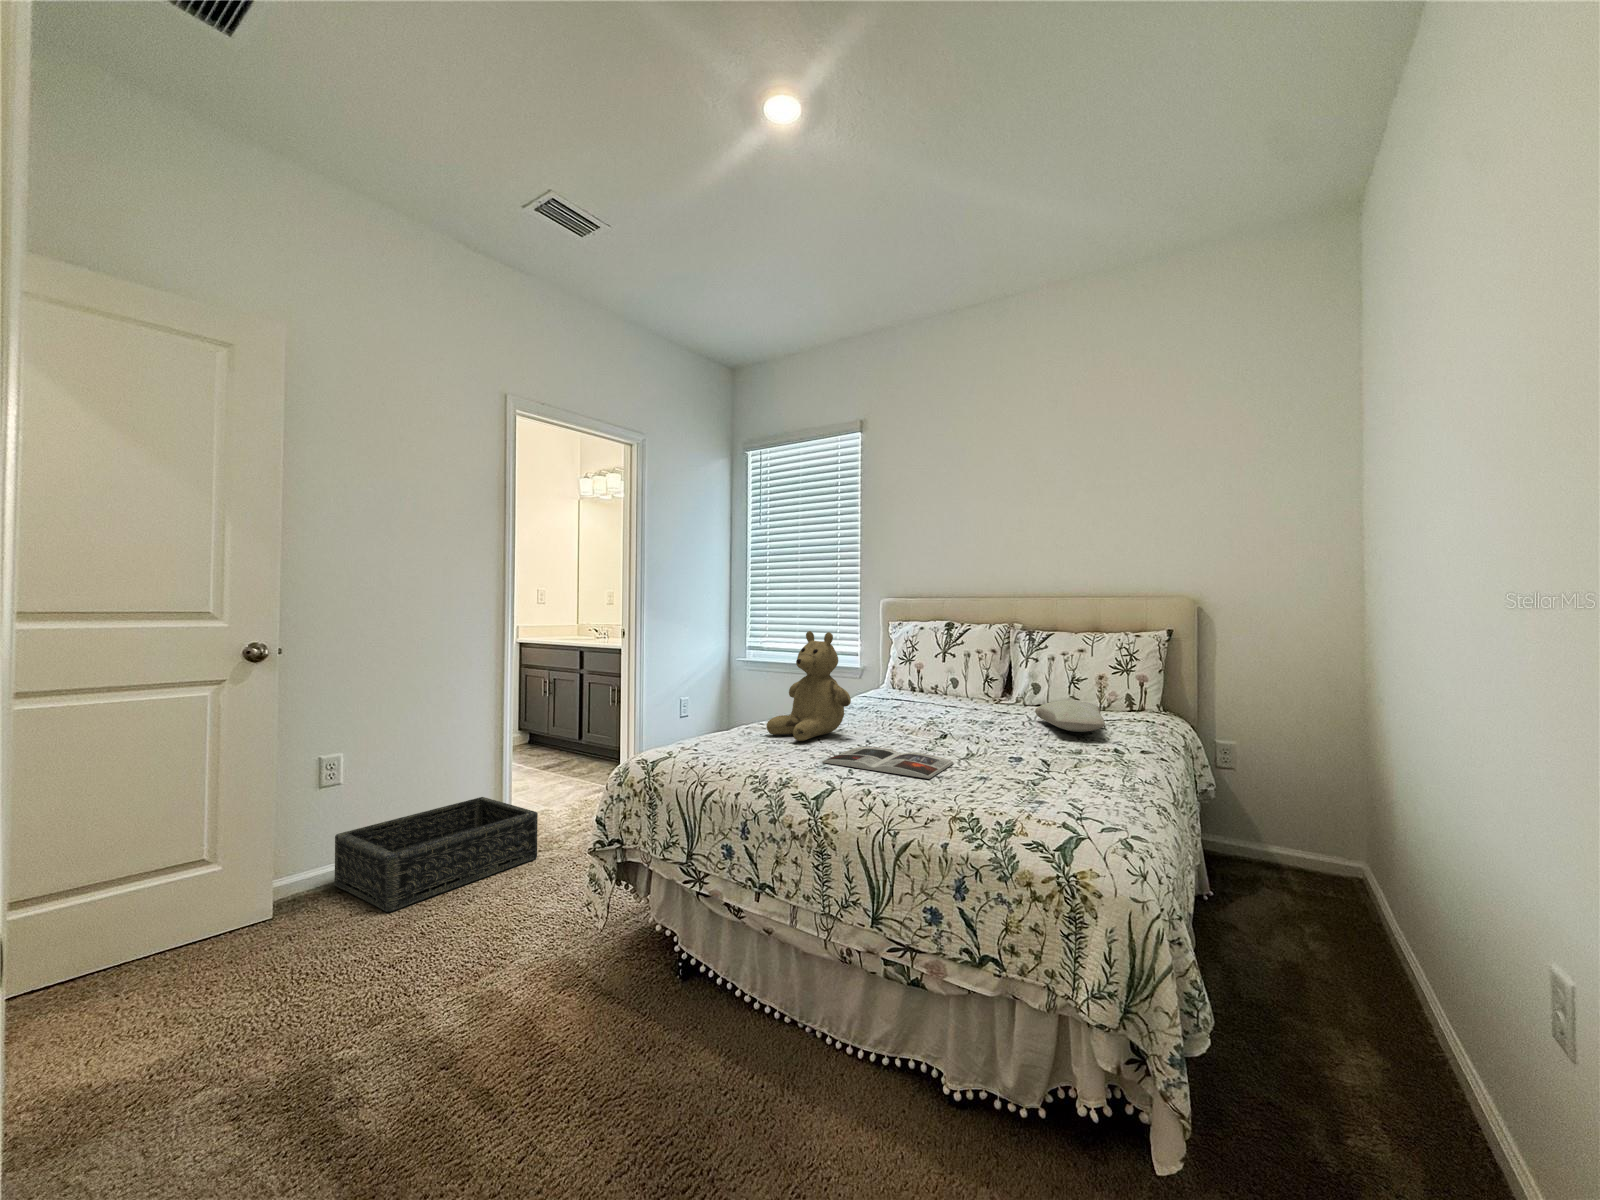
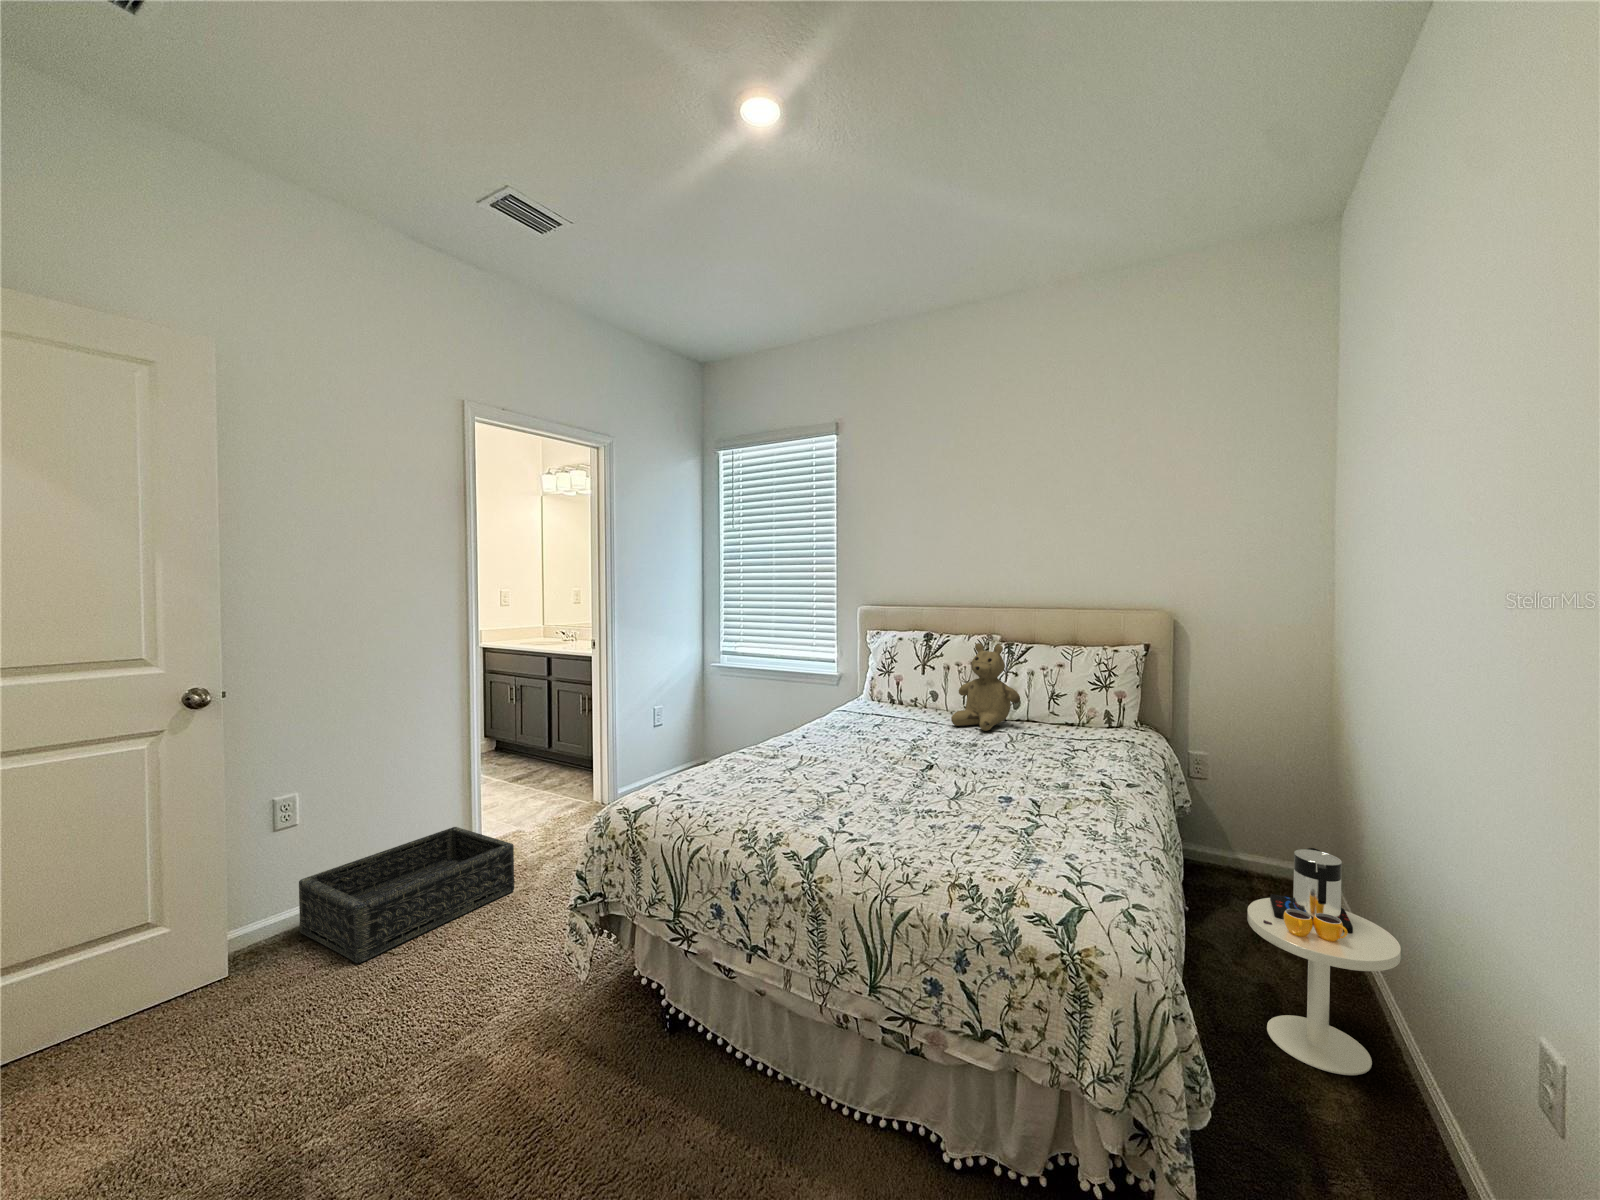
teddy bear: present [767,631,851,741] -> present [951,643,1020,731]
pillow: present [1035,700,1105,732] -> none [1016,724,1088,760]
magazine: present [822,747,954,779] -> none [810,788,944,831]
side table: none [1266,817,1423,1044] -> present [1247,848,1401,1075]

